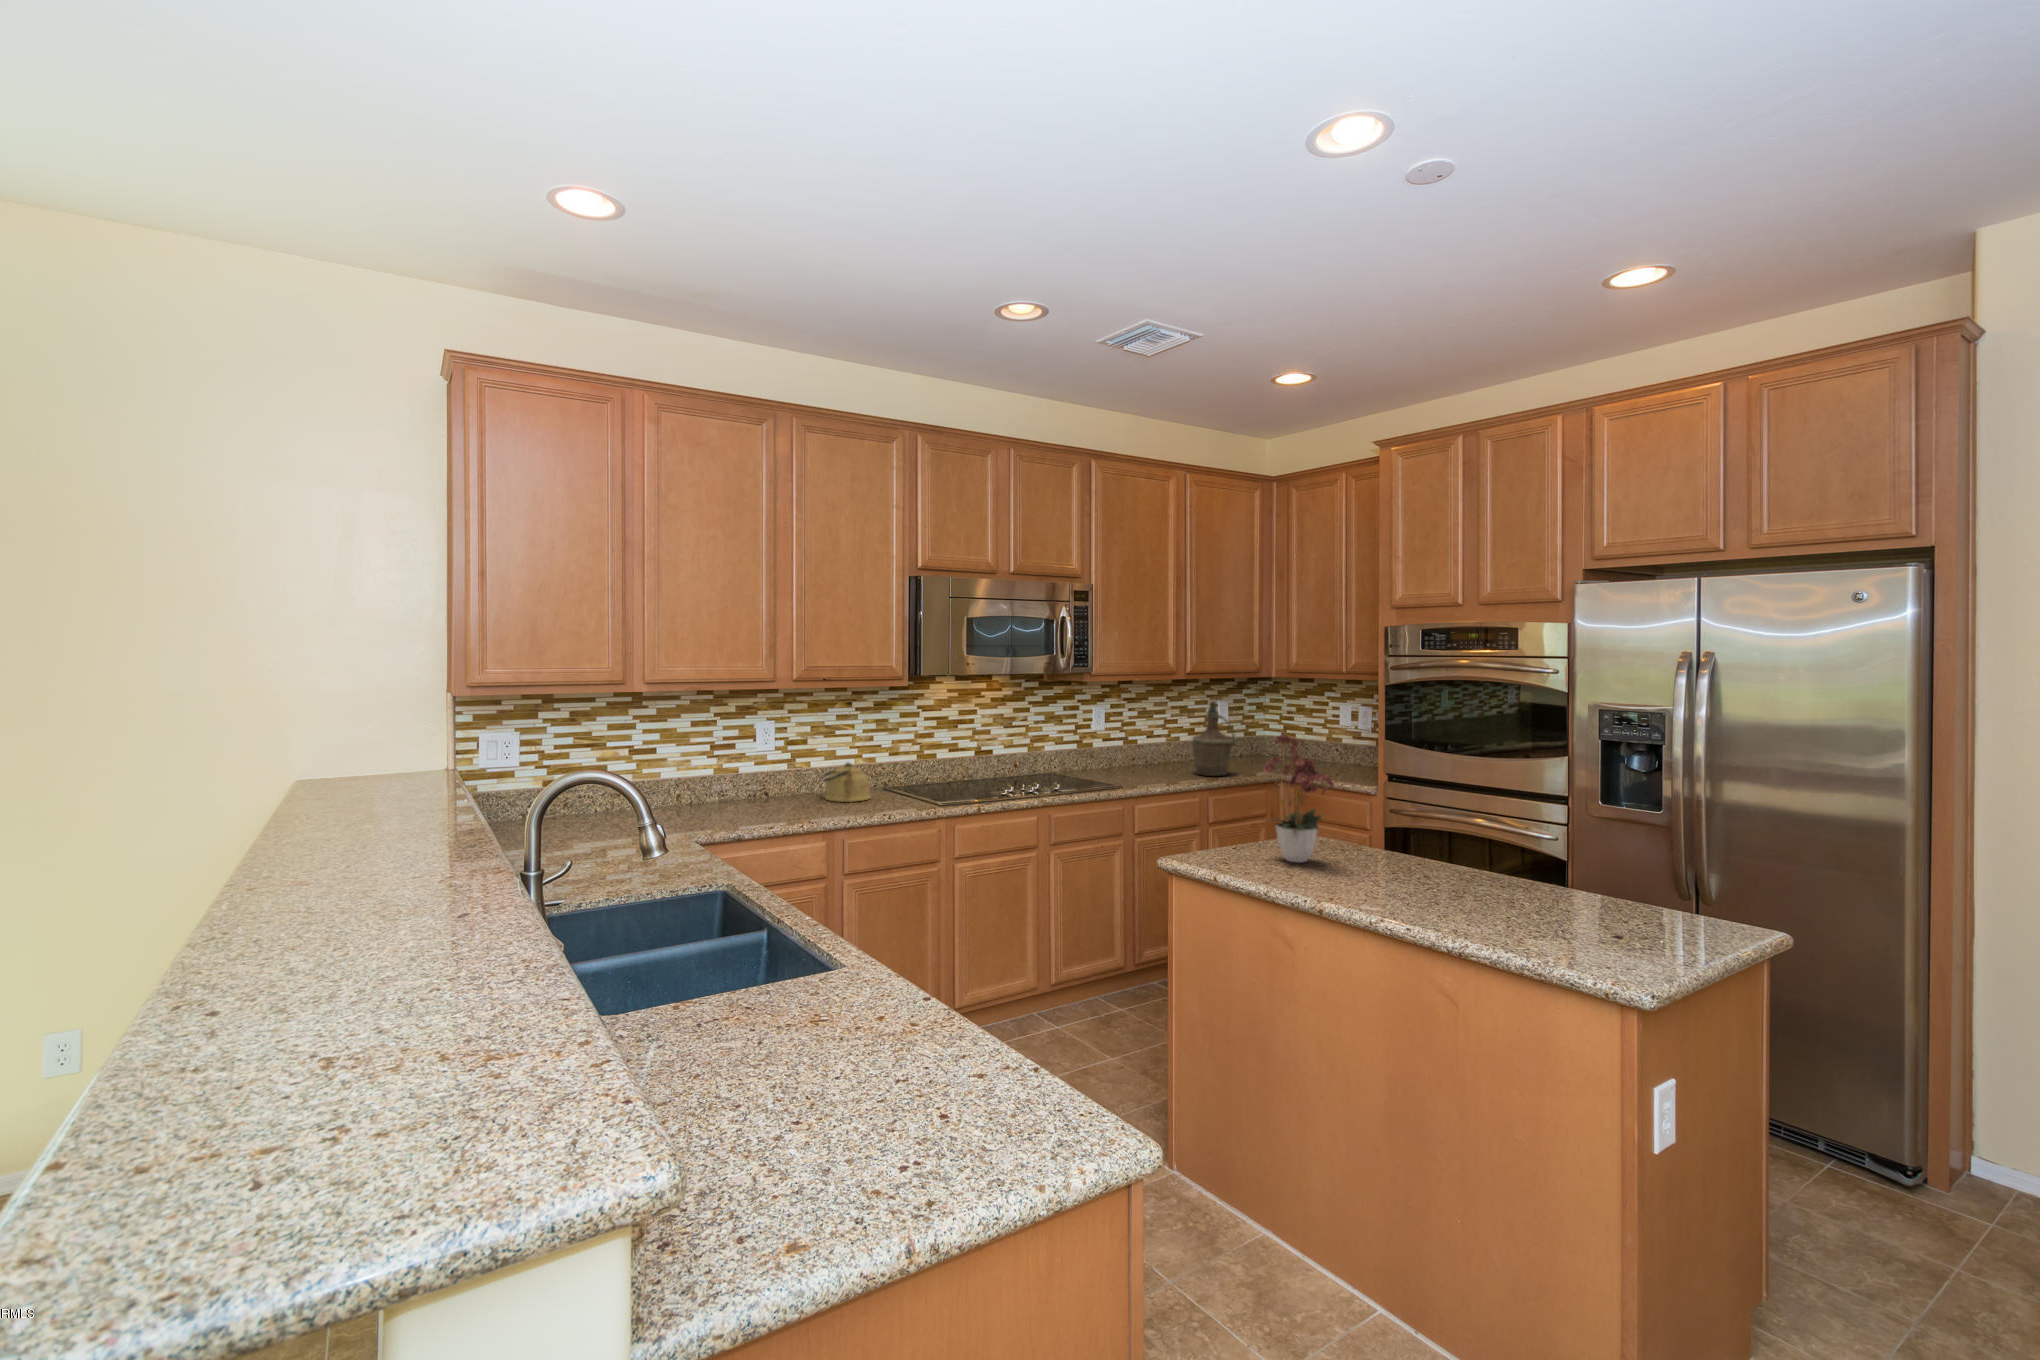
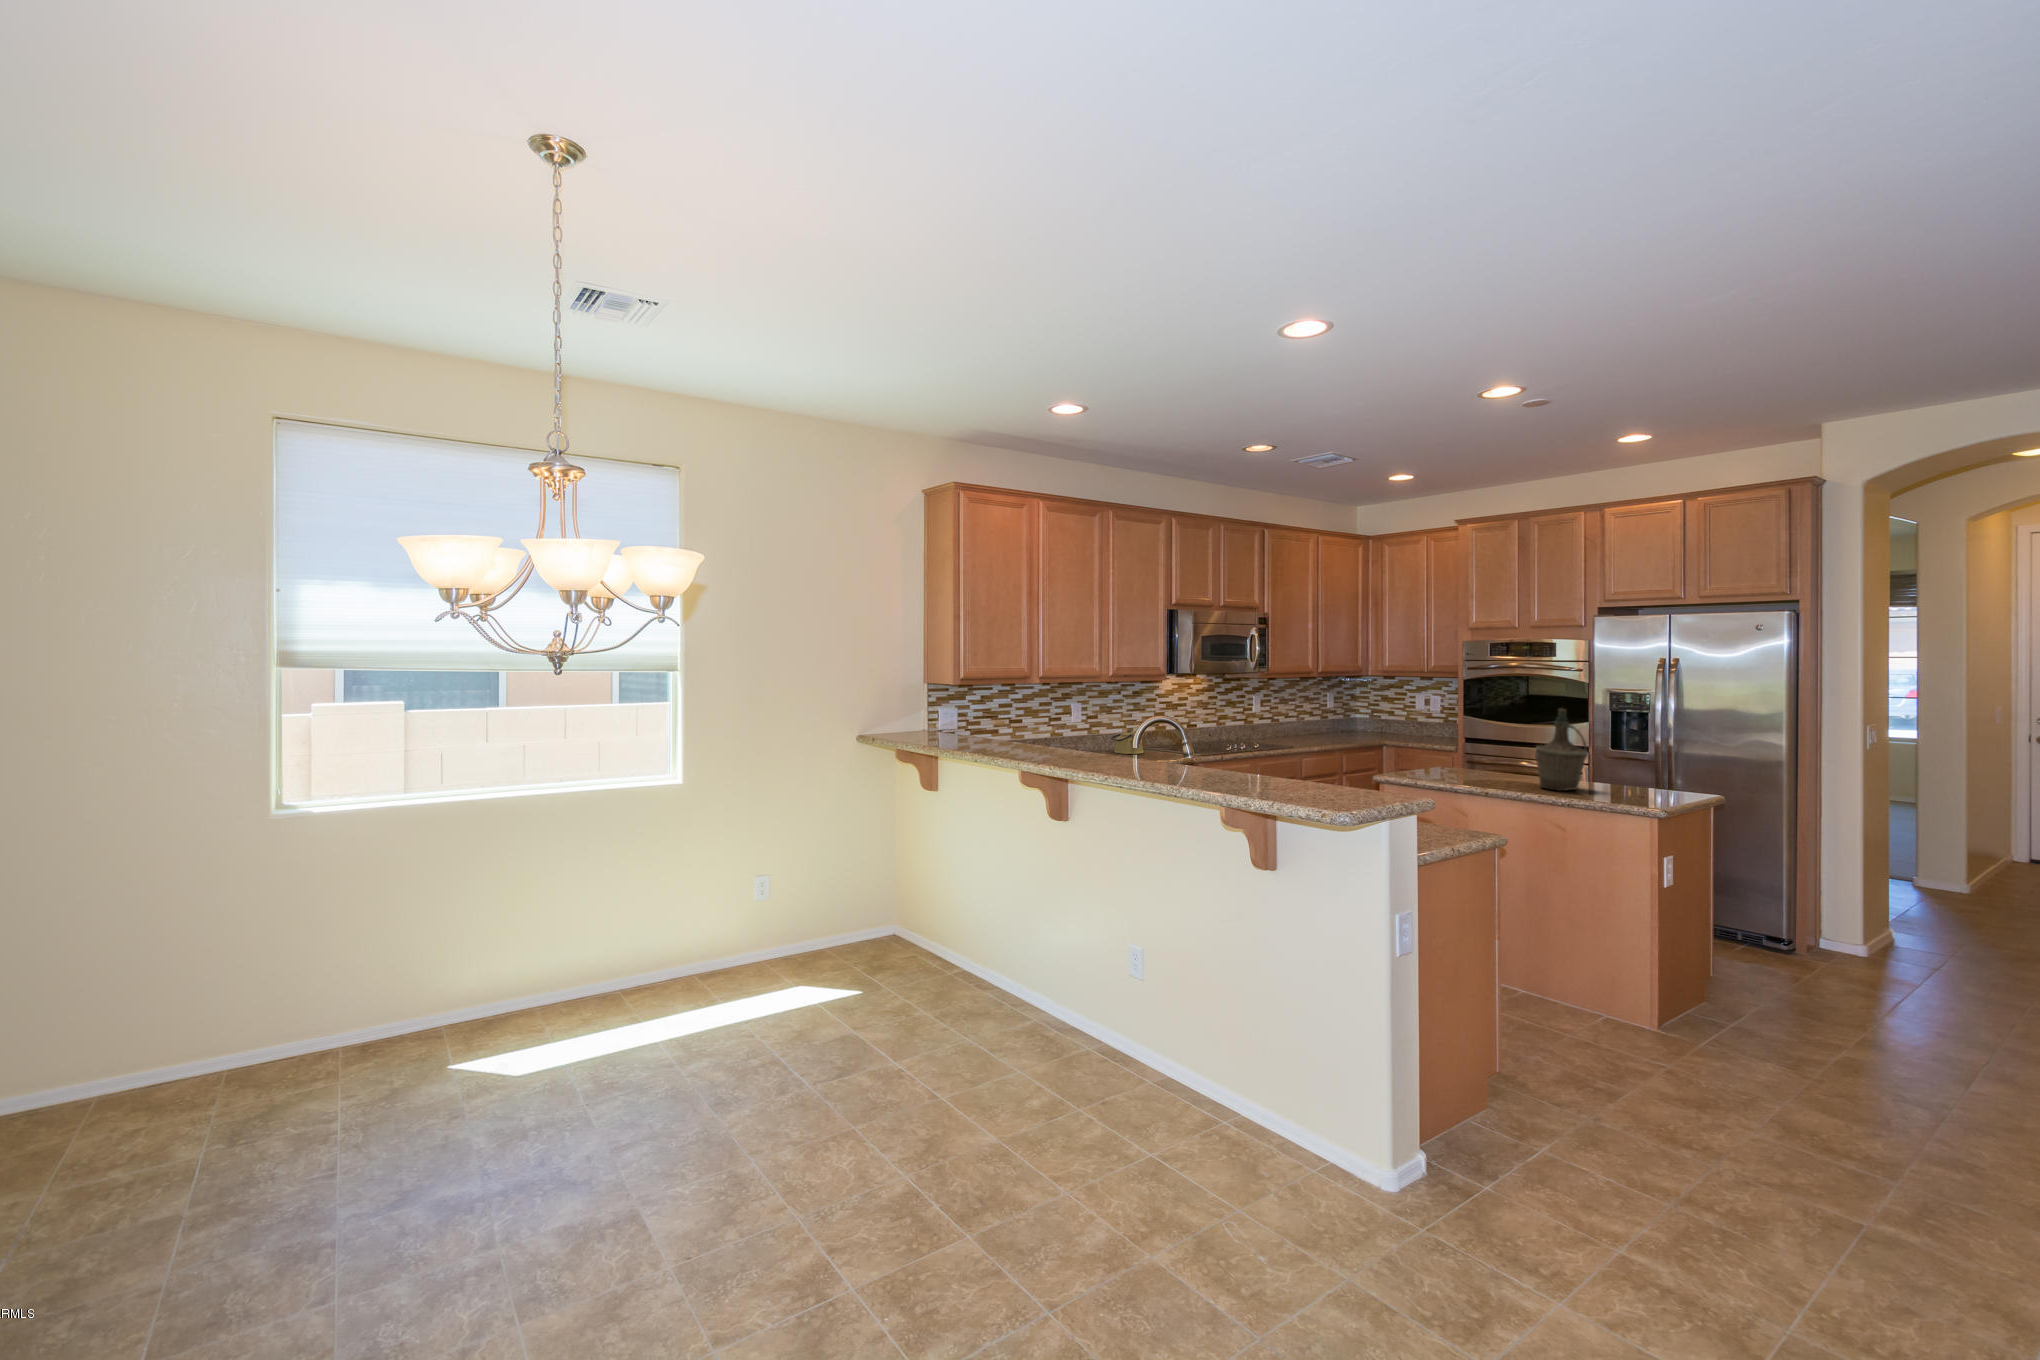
bottle: present [1192,701,1235,776] -> present [1535,709,1588,791]
flower arrangement: present [1264,735,1334,862] -> none [1430,702,1483,775]

